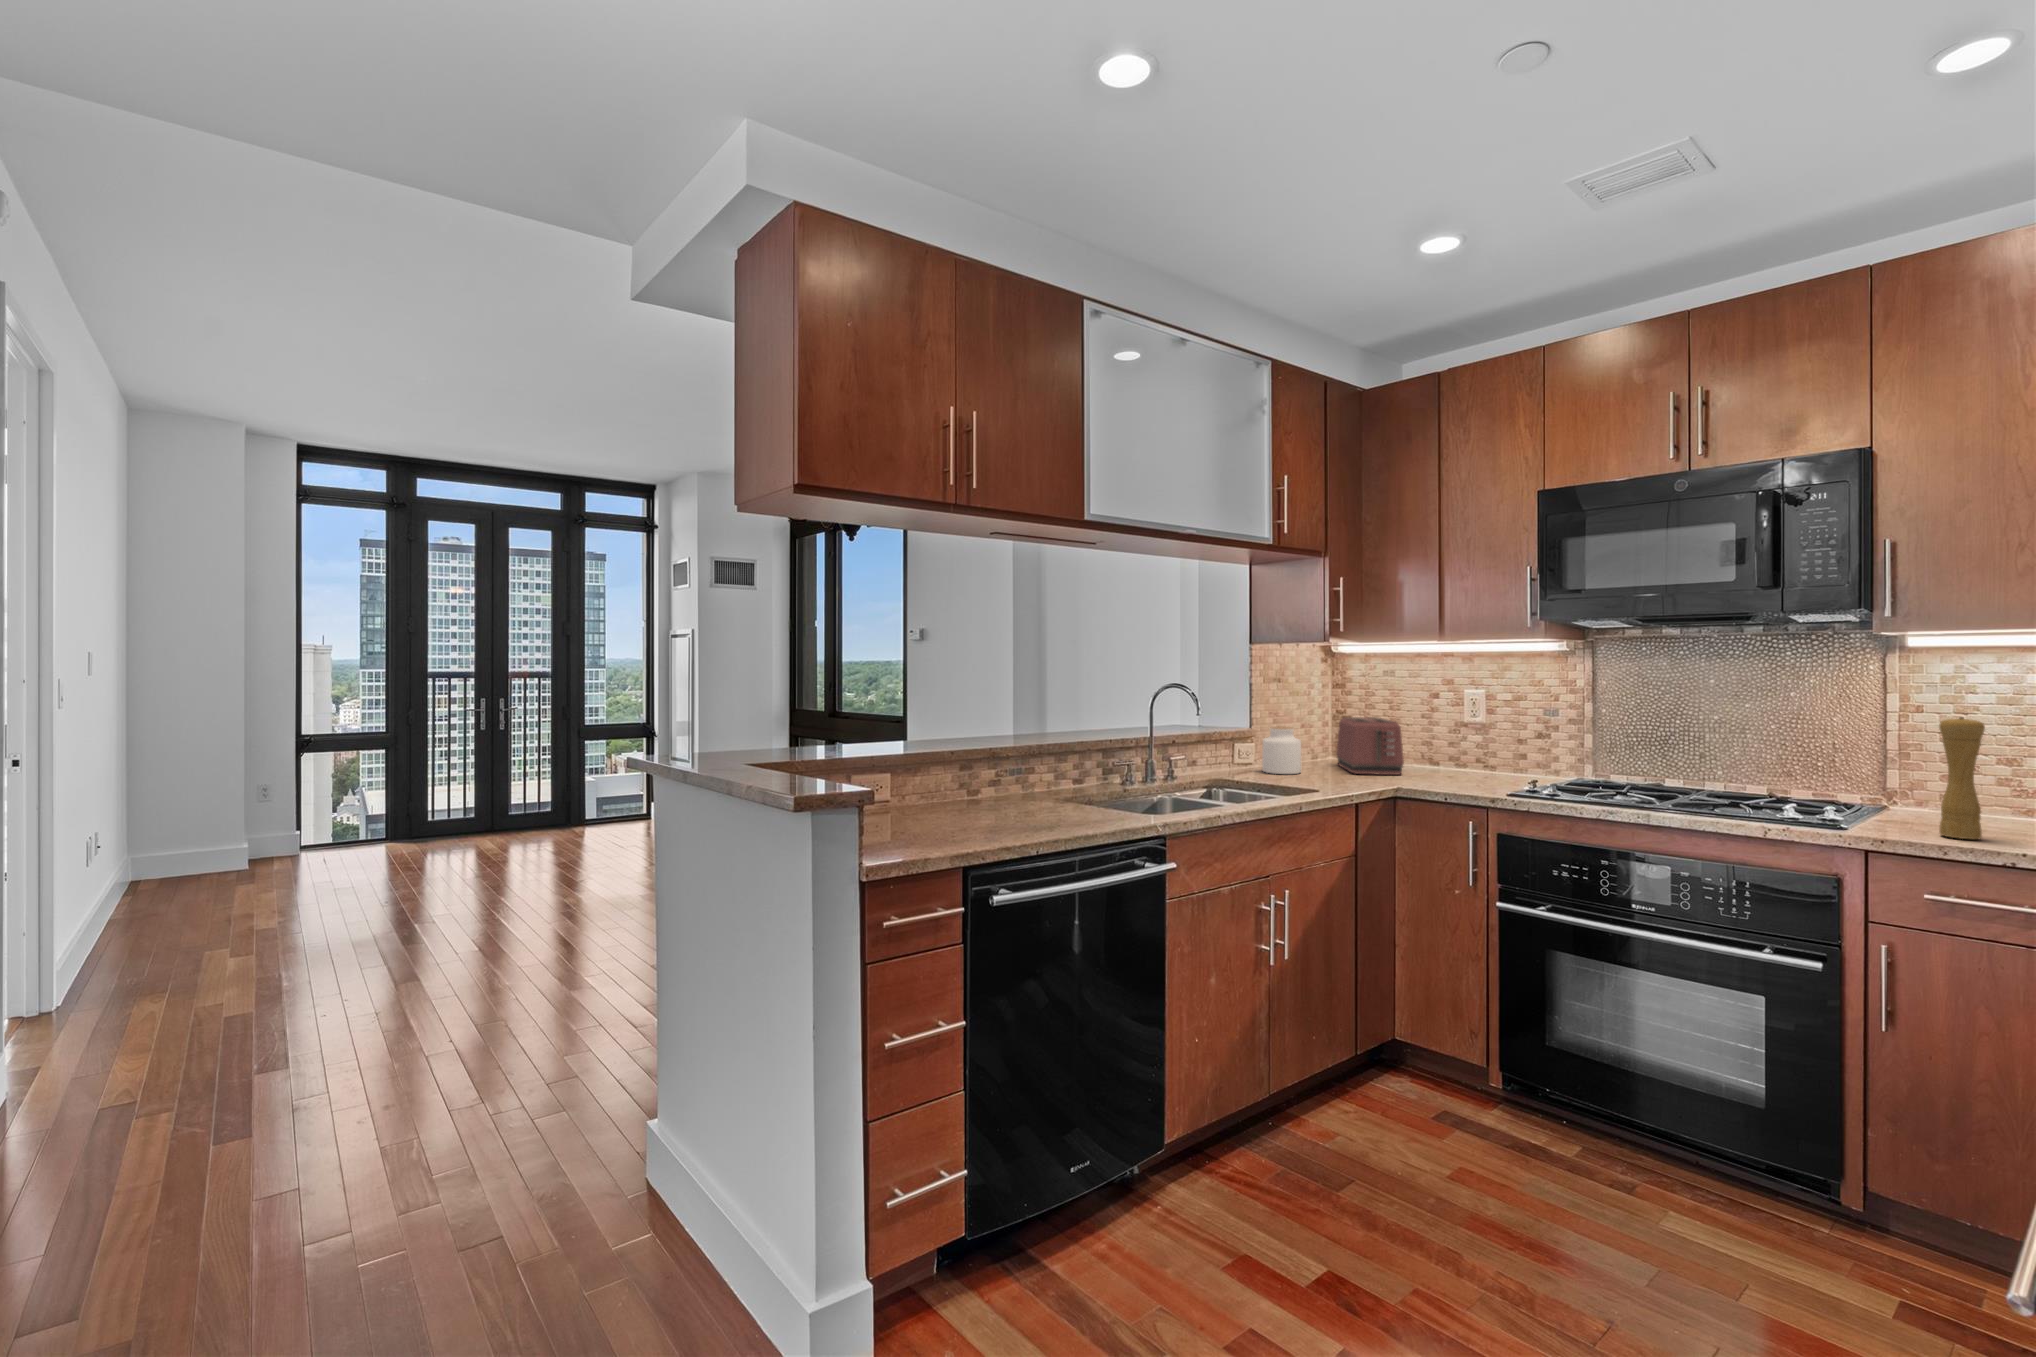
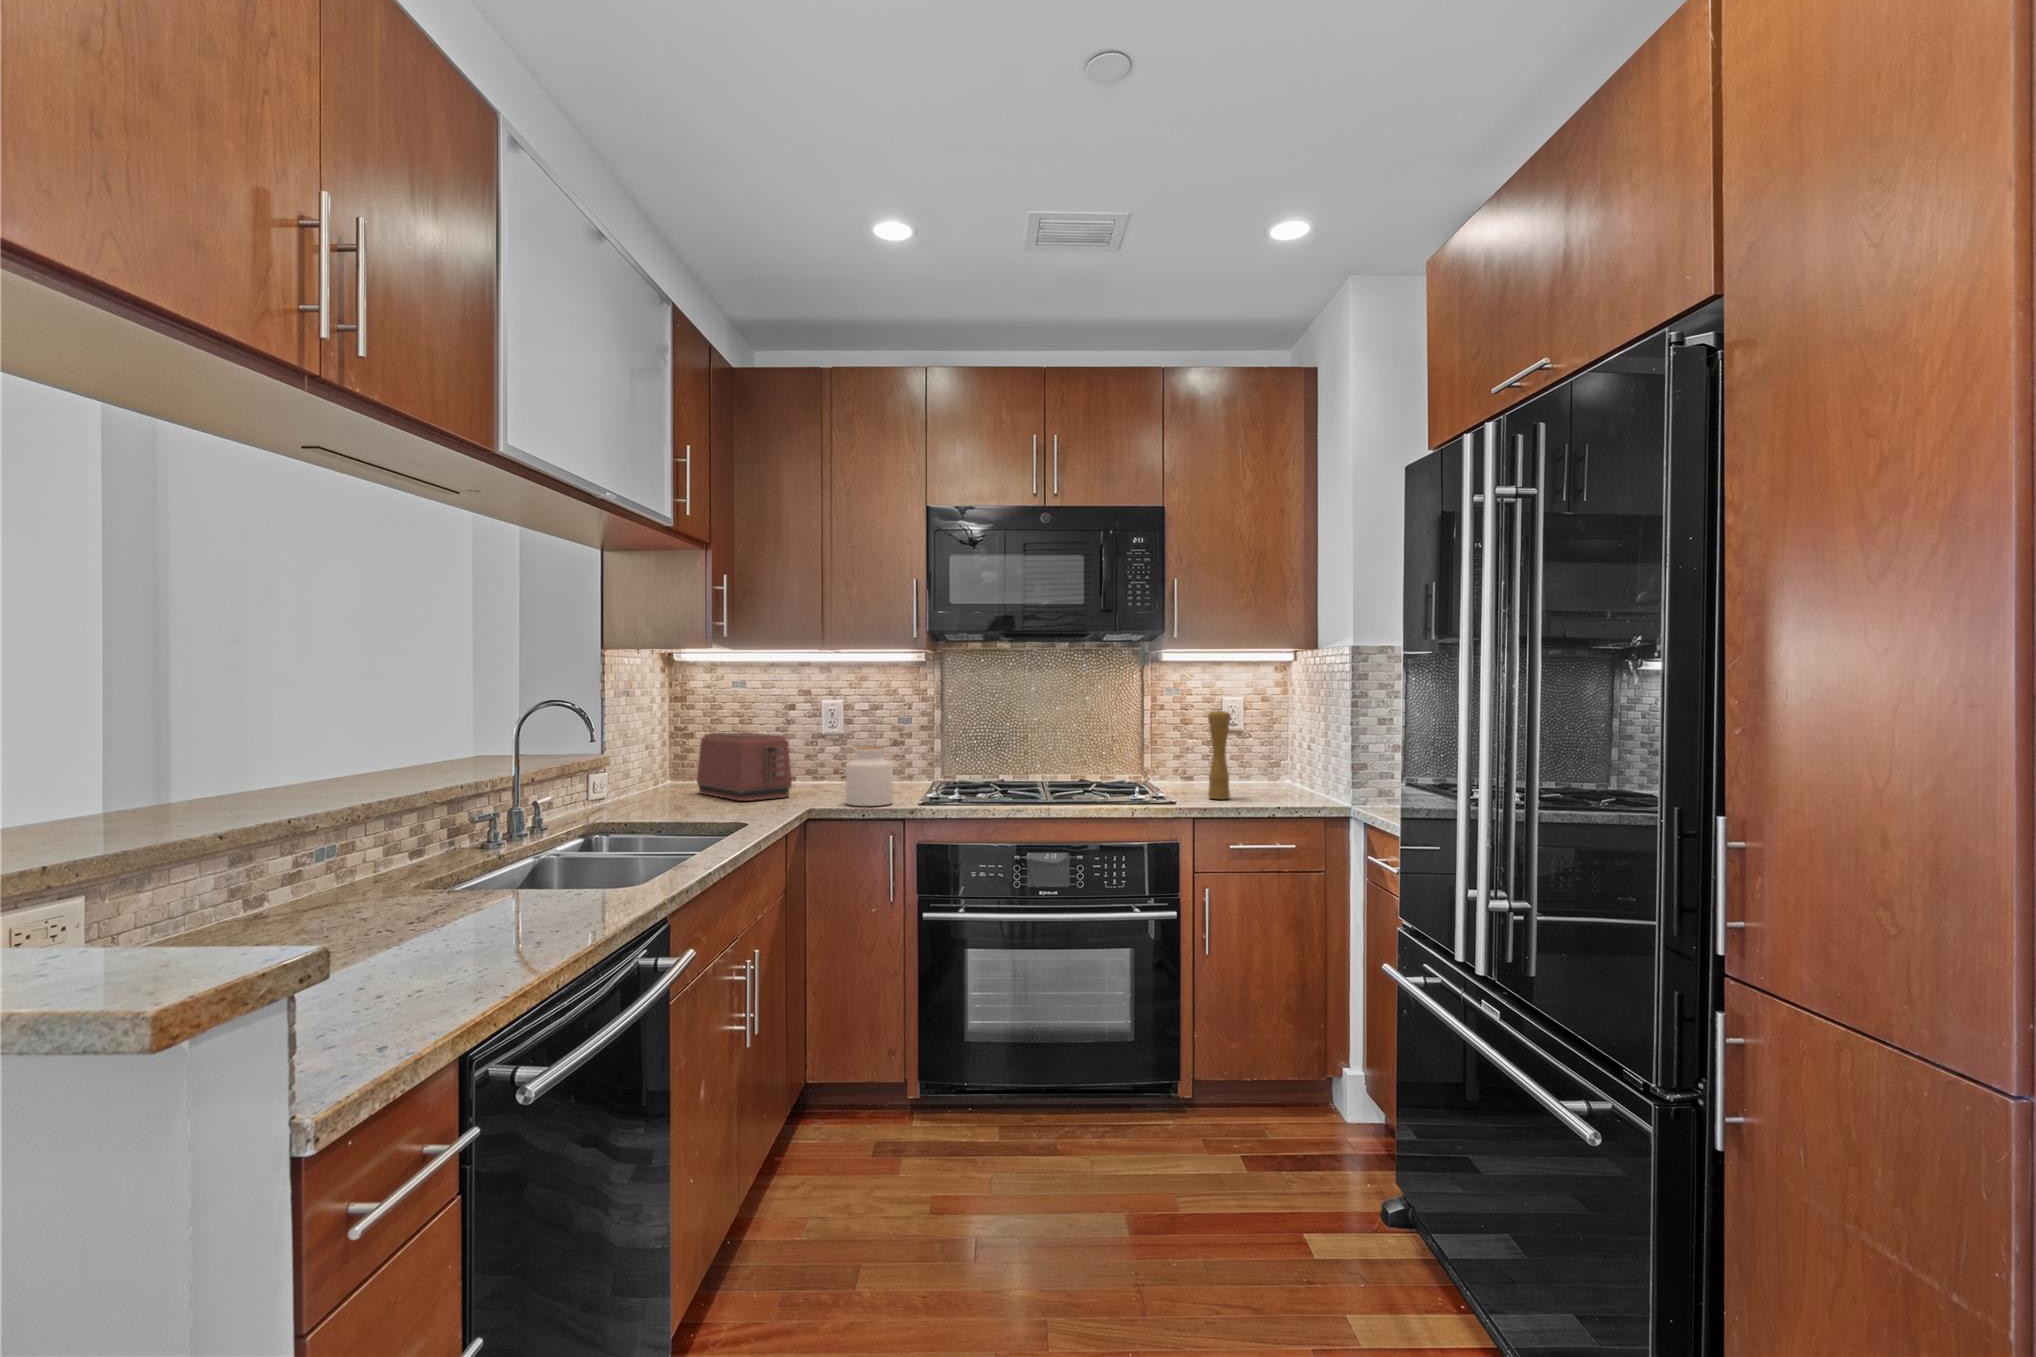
jar: present [1262,727,1301,774] -> present [845,746,893,806]

